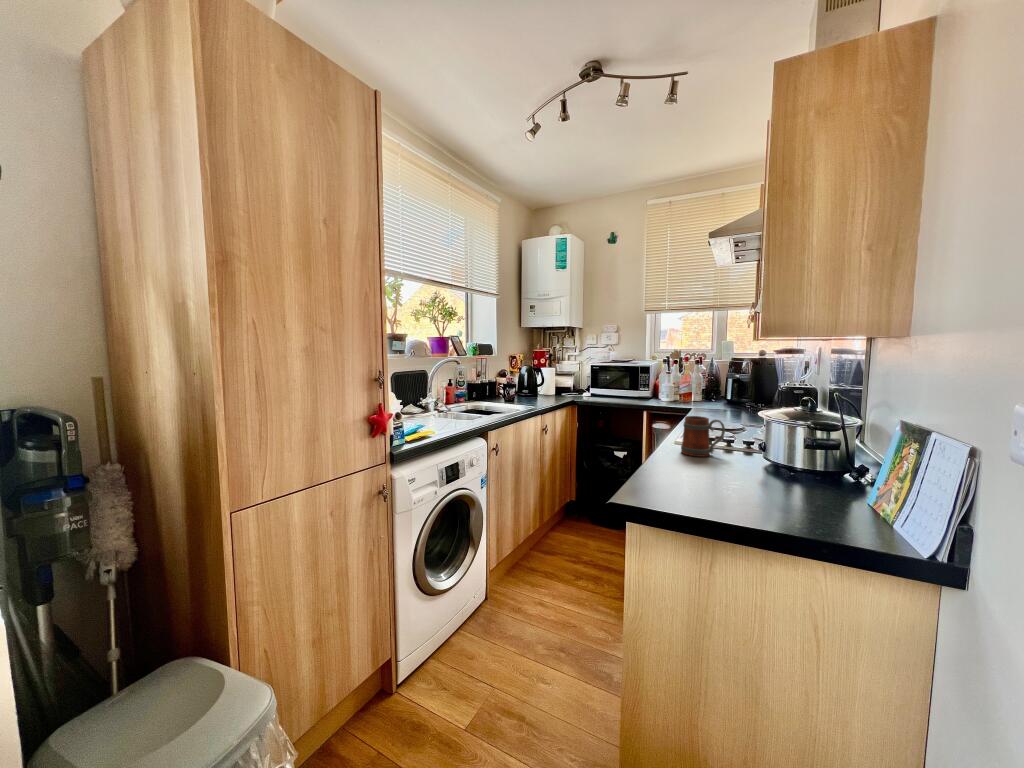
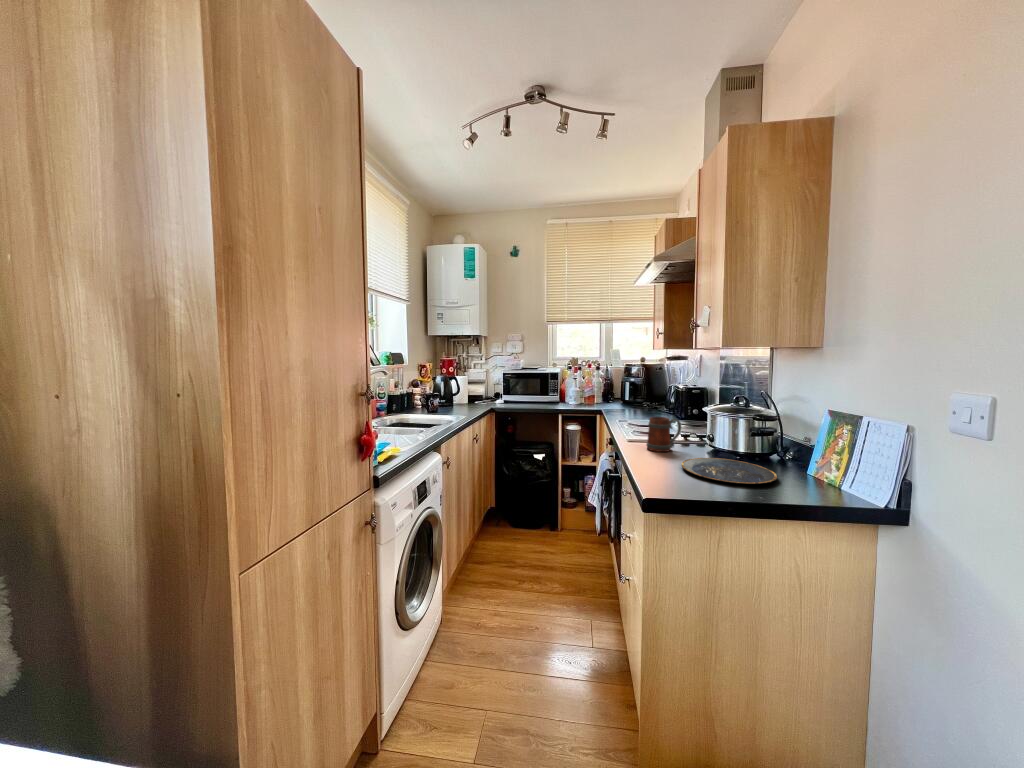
plate: none [689,467,808,504] -> present [681,458,777,484]

